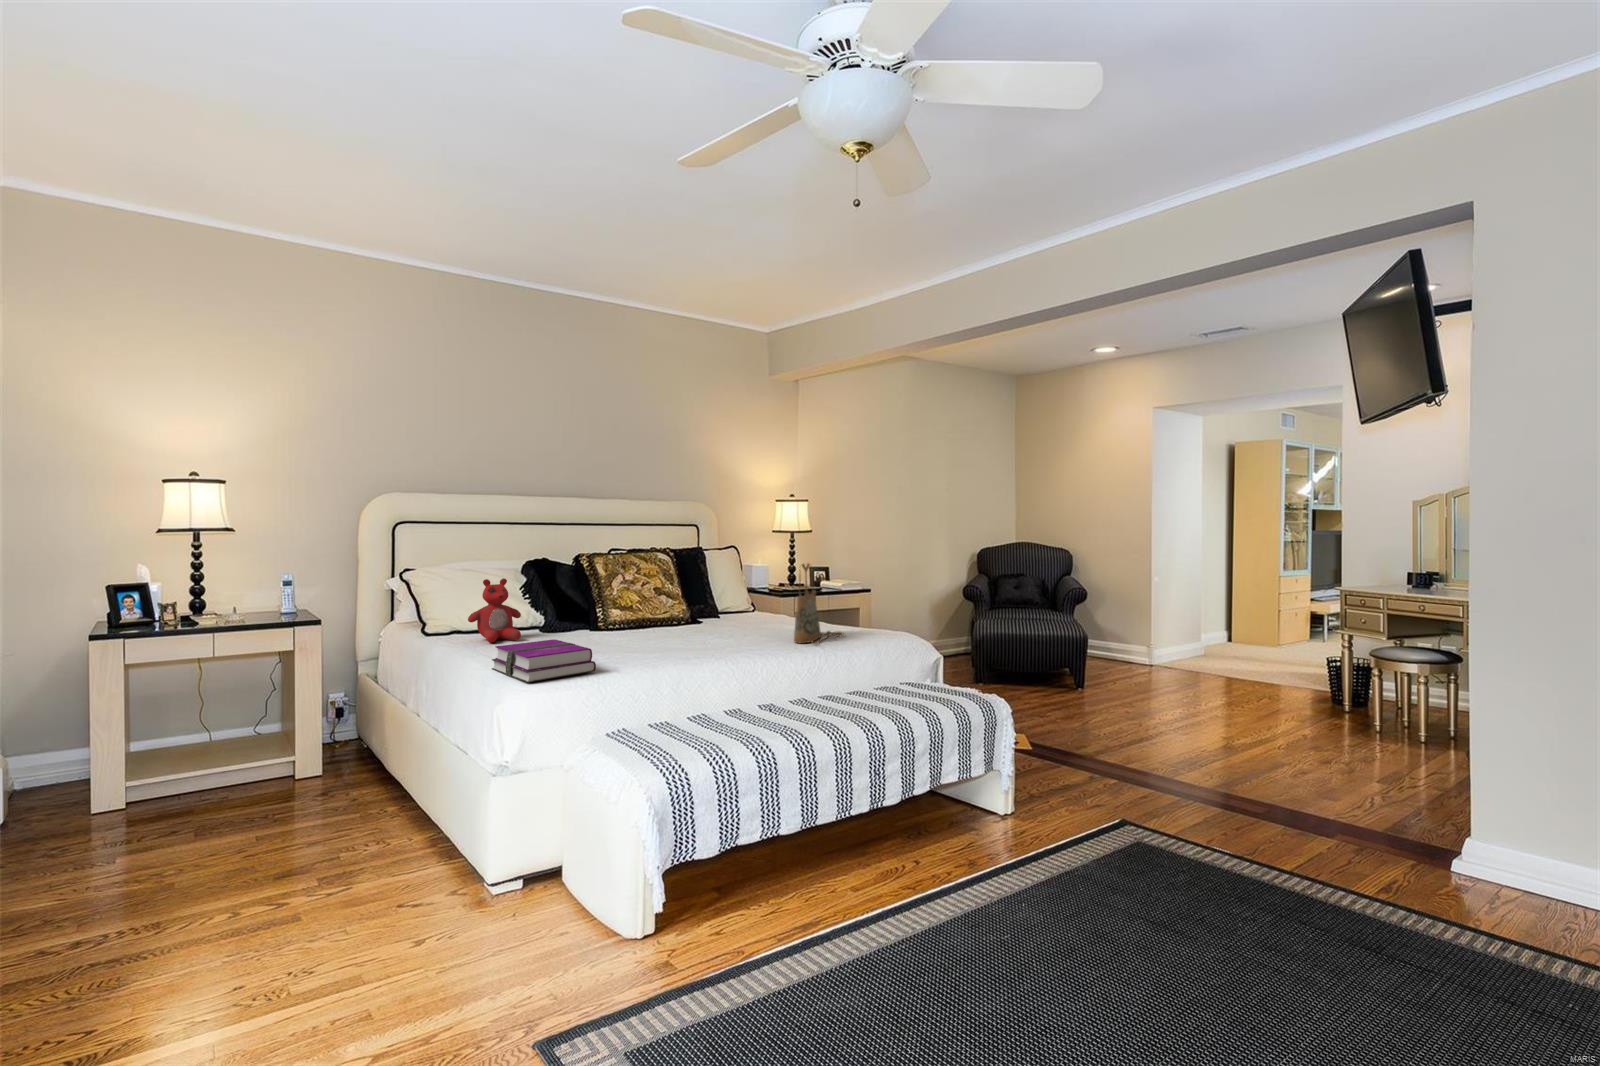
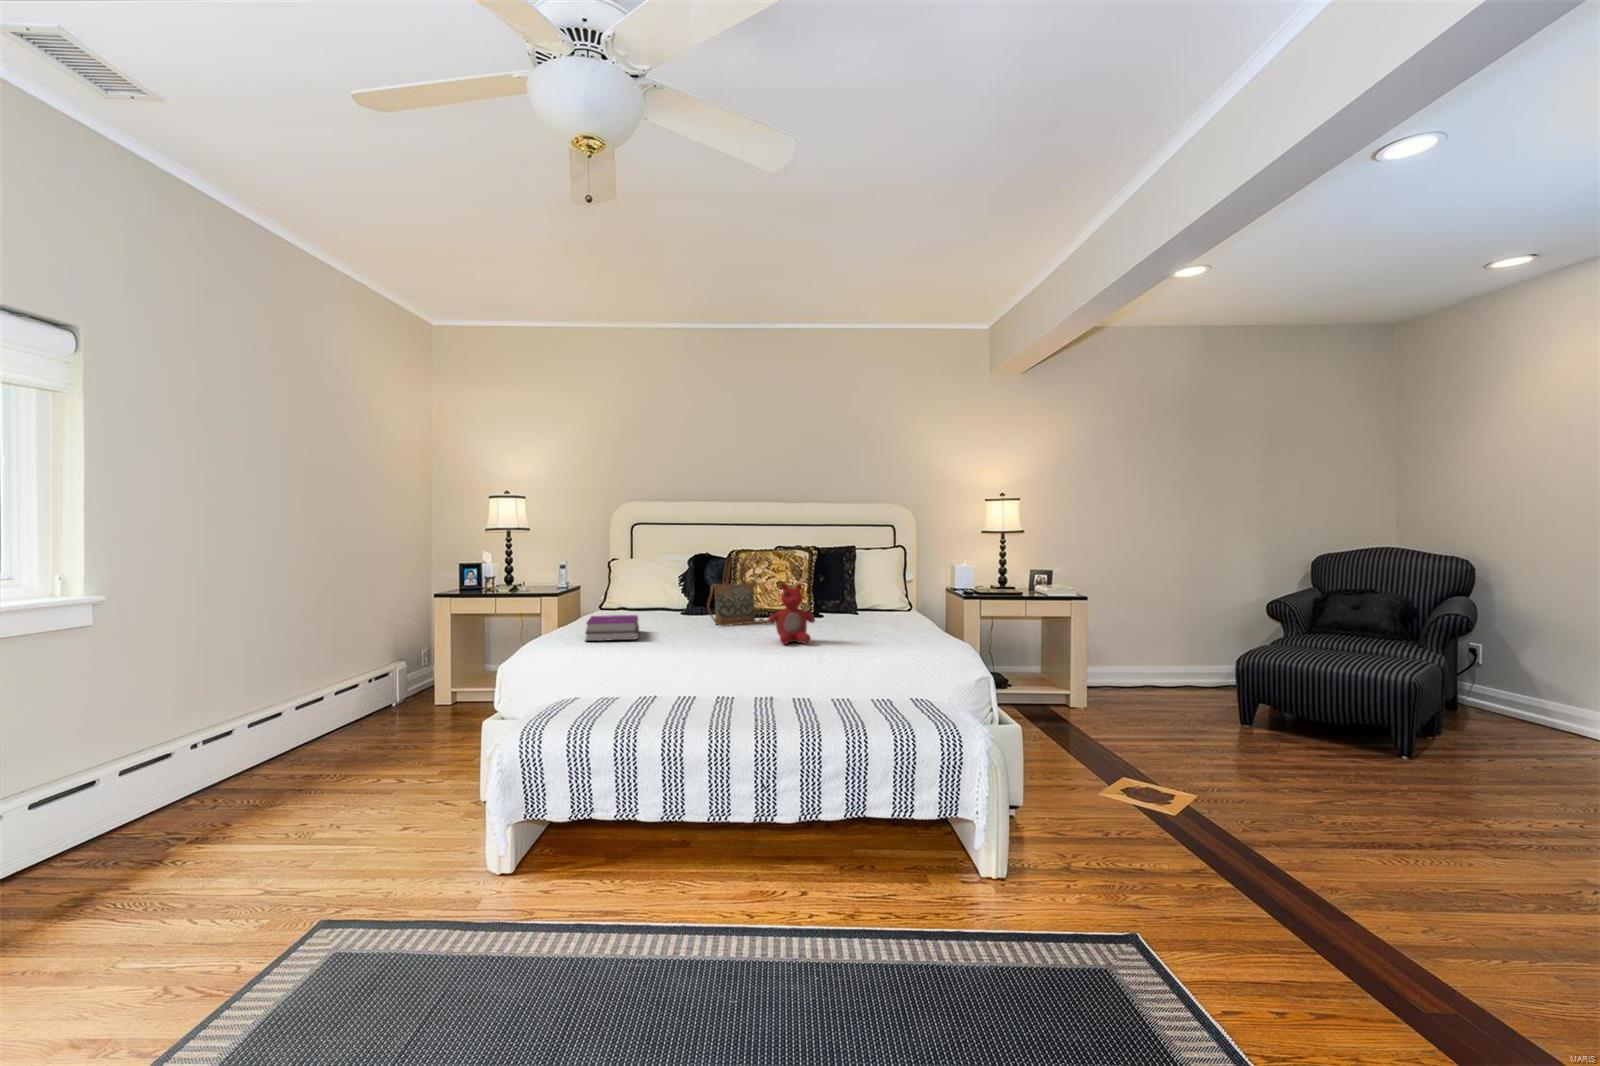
handbag: present [794,563,843,644] -> present [707,556,768,626]
stuffed bear: present [468,578,521,643] -> present [768,583,815,644]

